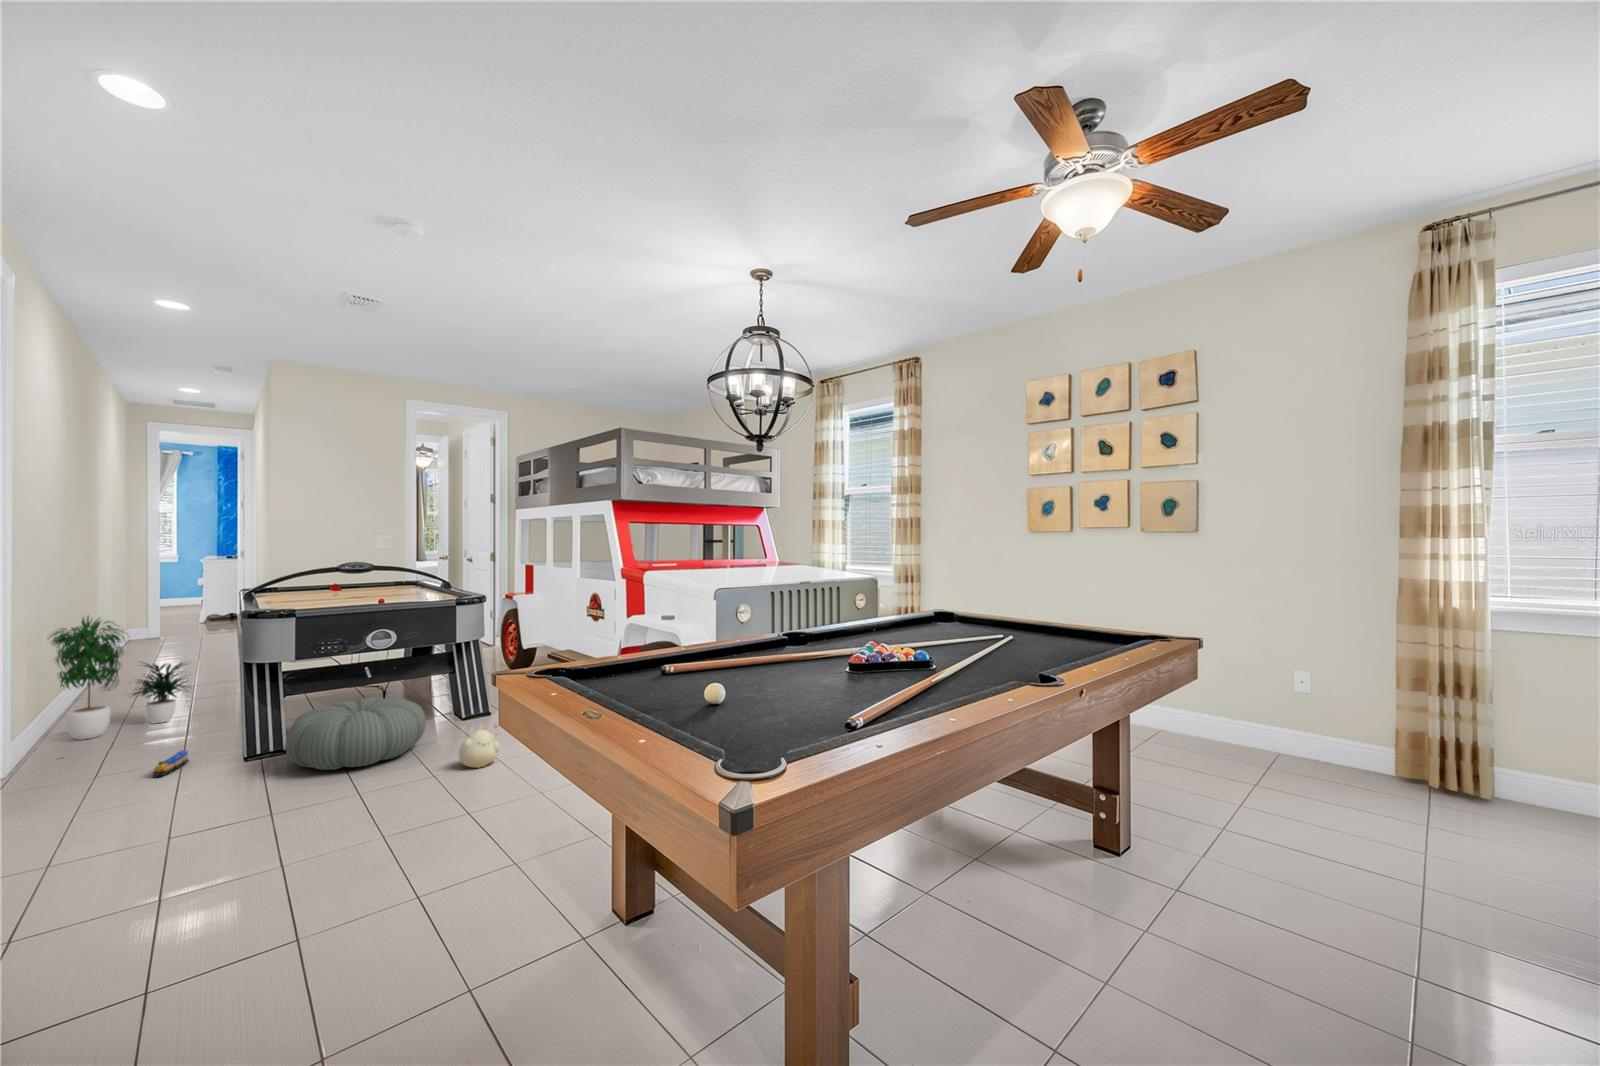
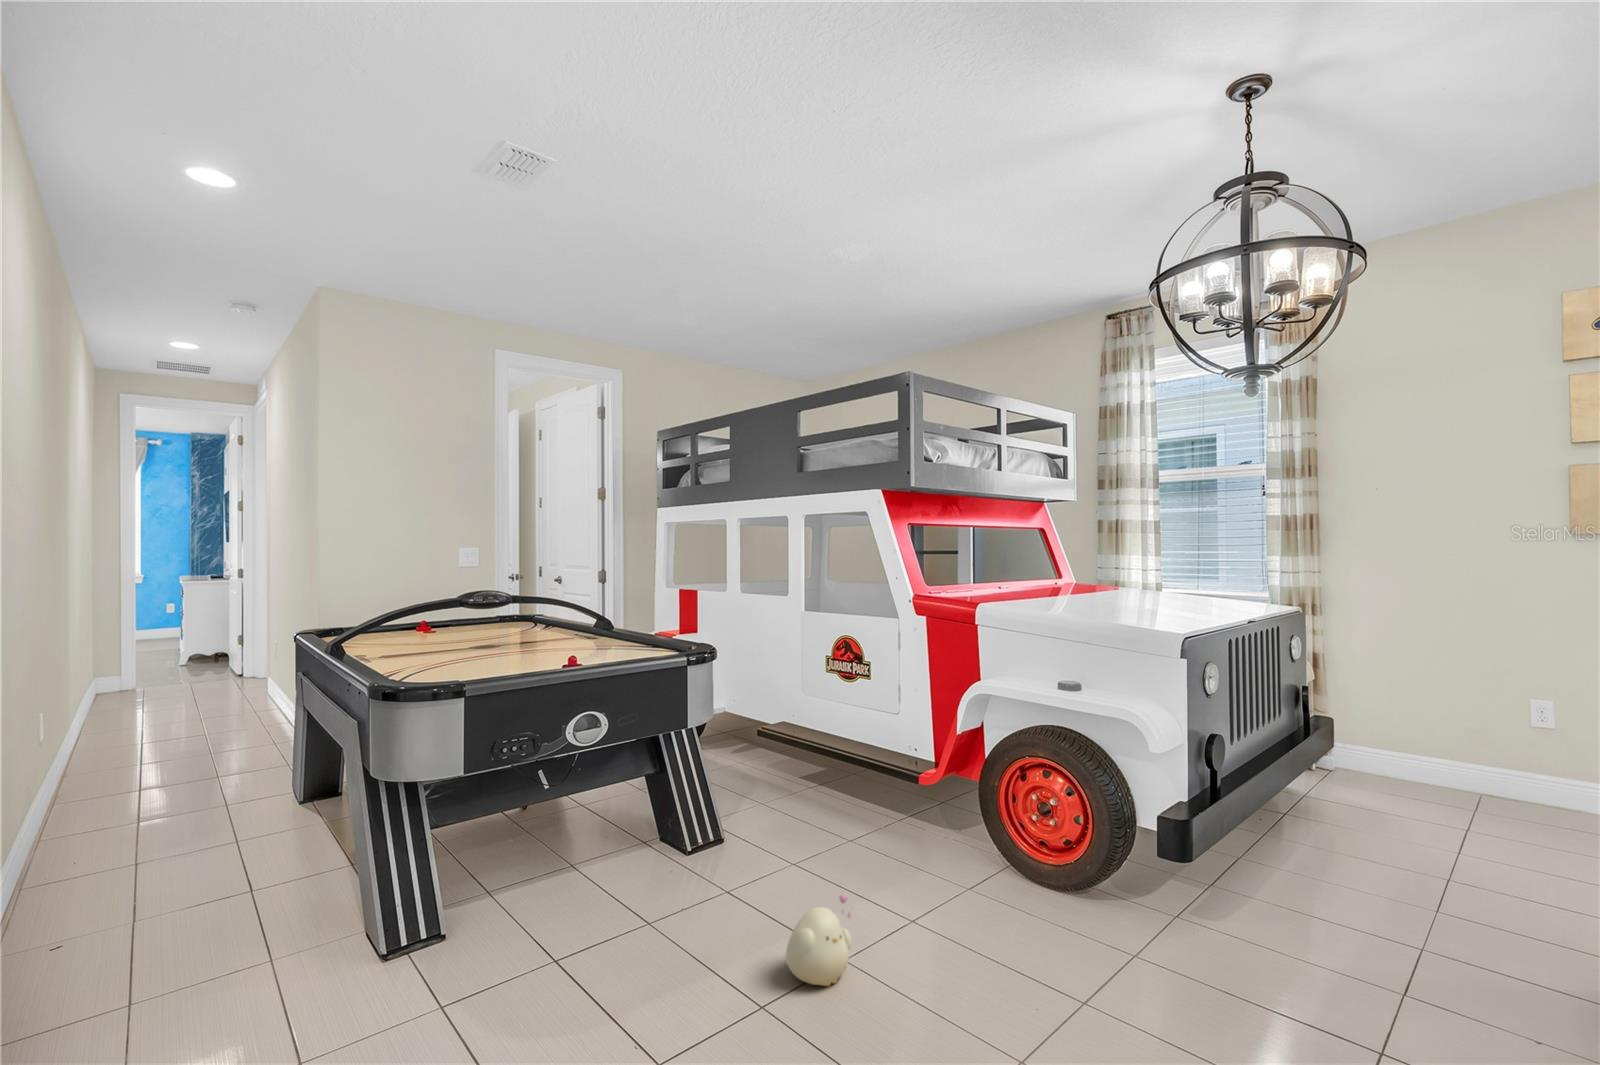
potted plant: present [50,616,189,740] -> none [16,683,249,905]
pouf: present [285,697,426,770] -> none [465,832,683,995]
toy train: present [153,750,188,777] -> none [232,945,282,1016]

